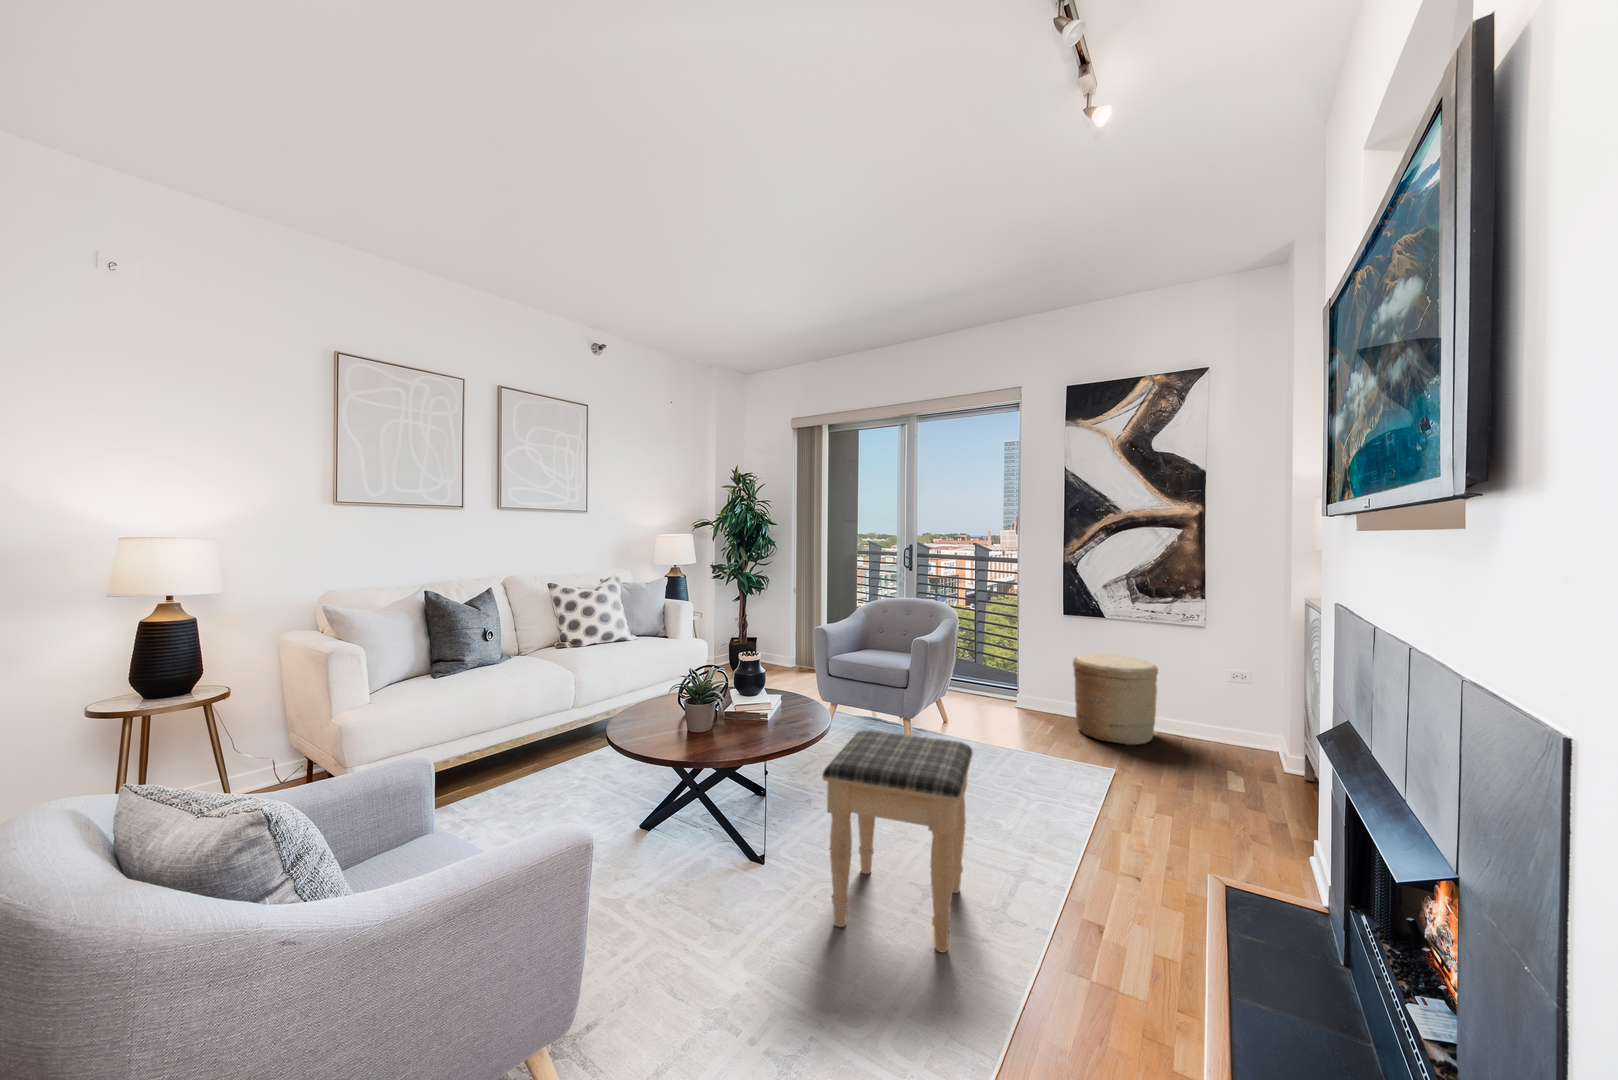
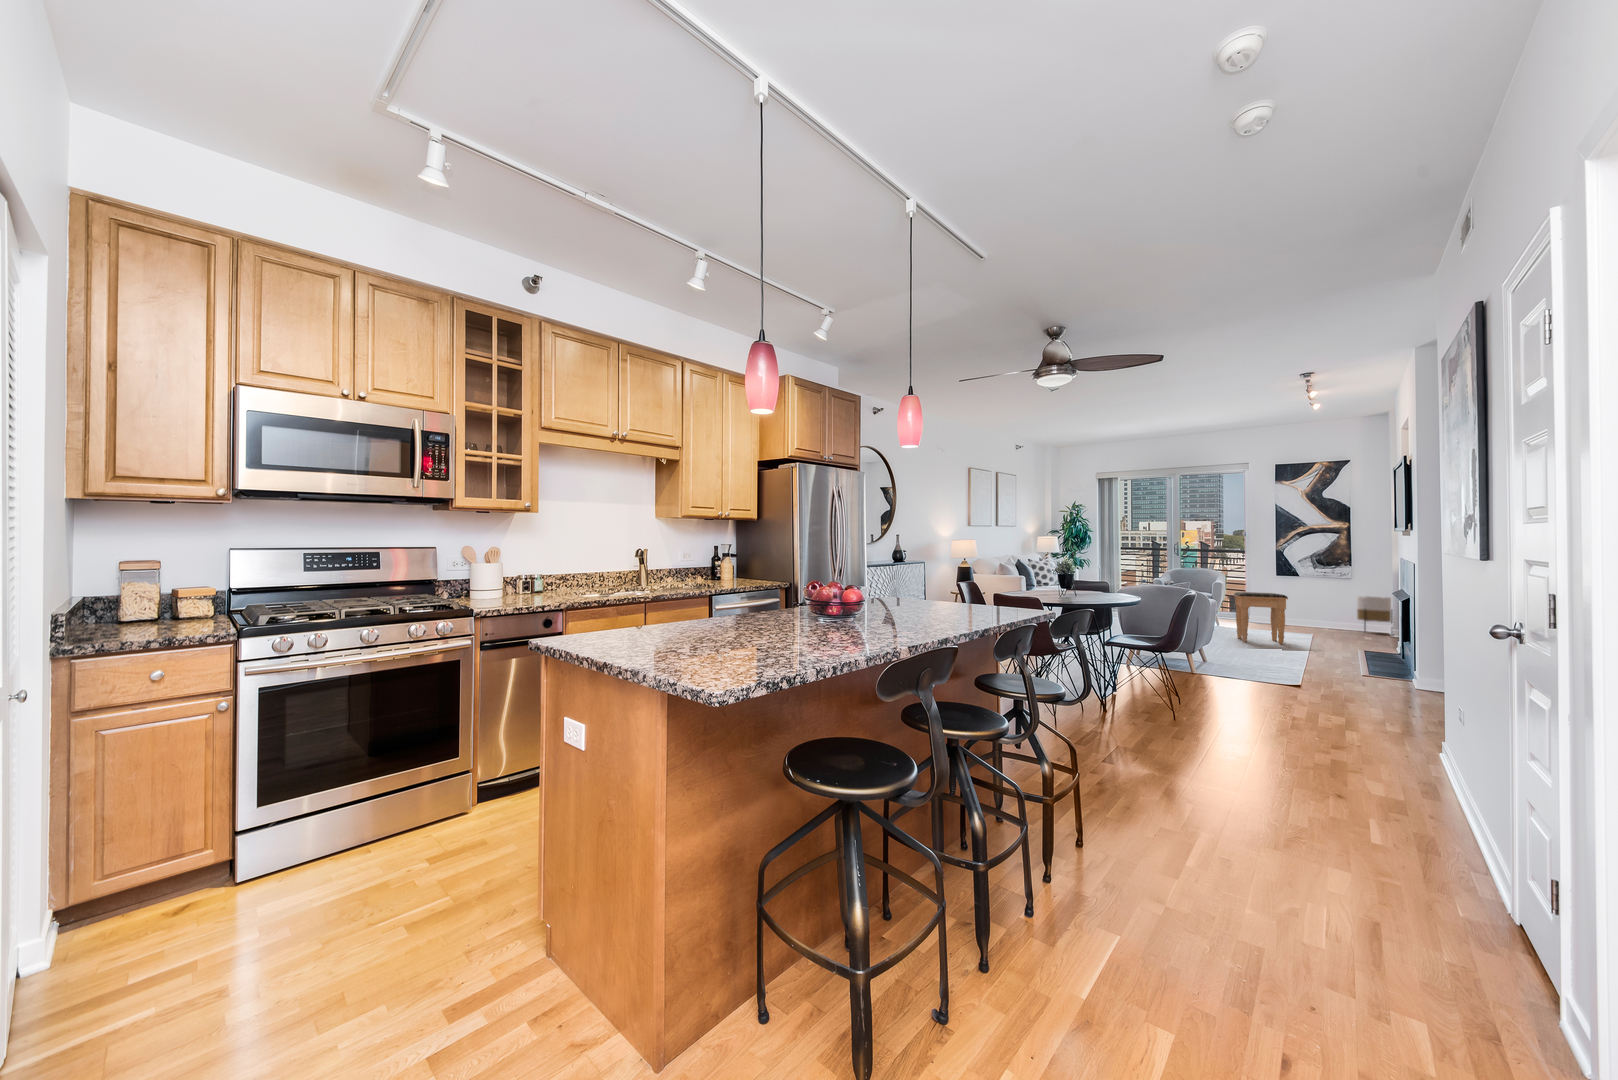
woven basket: present [1073,654,1158,745] -> none [1285,593,1330,629]
planter: none [1211,674,1287,771] -> present [1357,596,1393,631]

